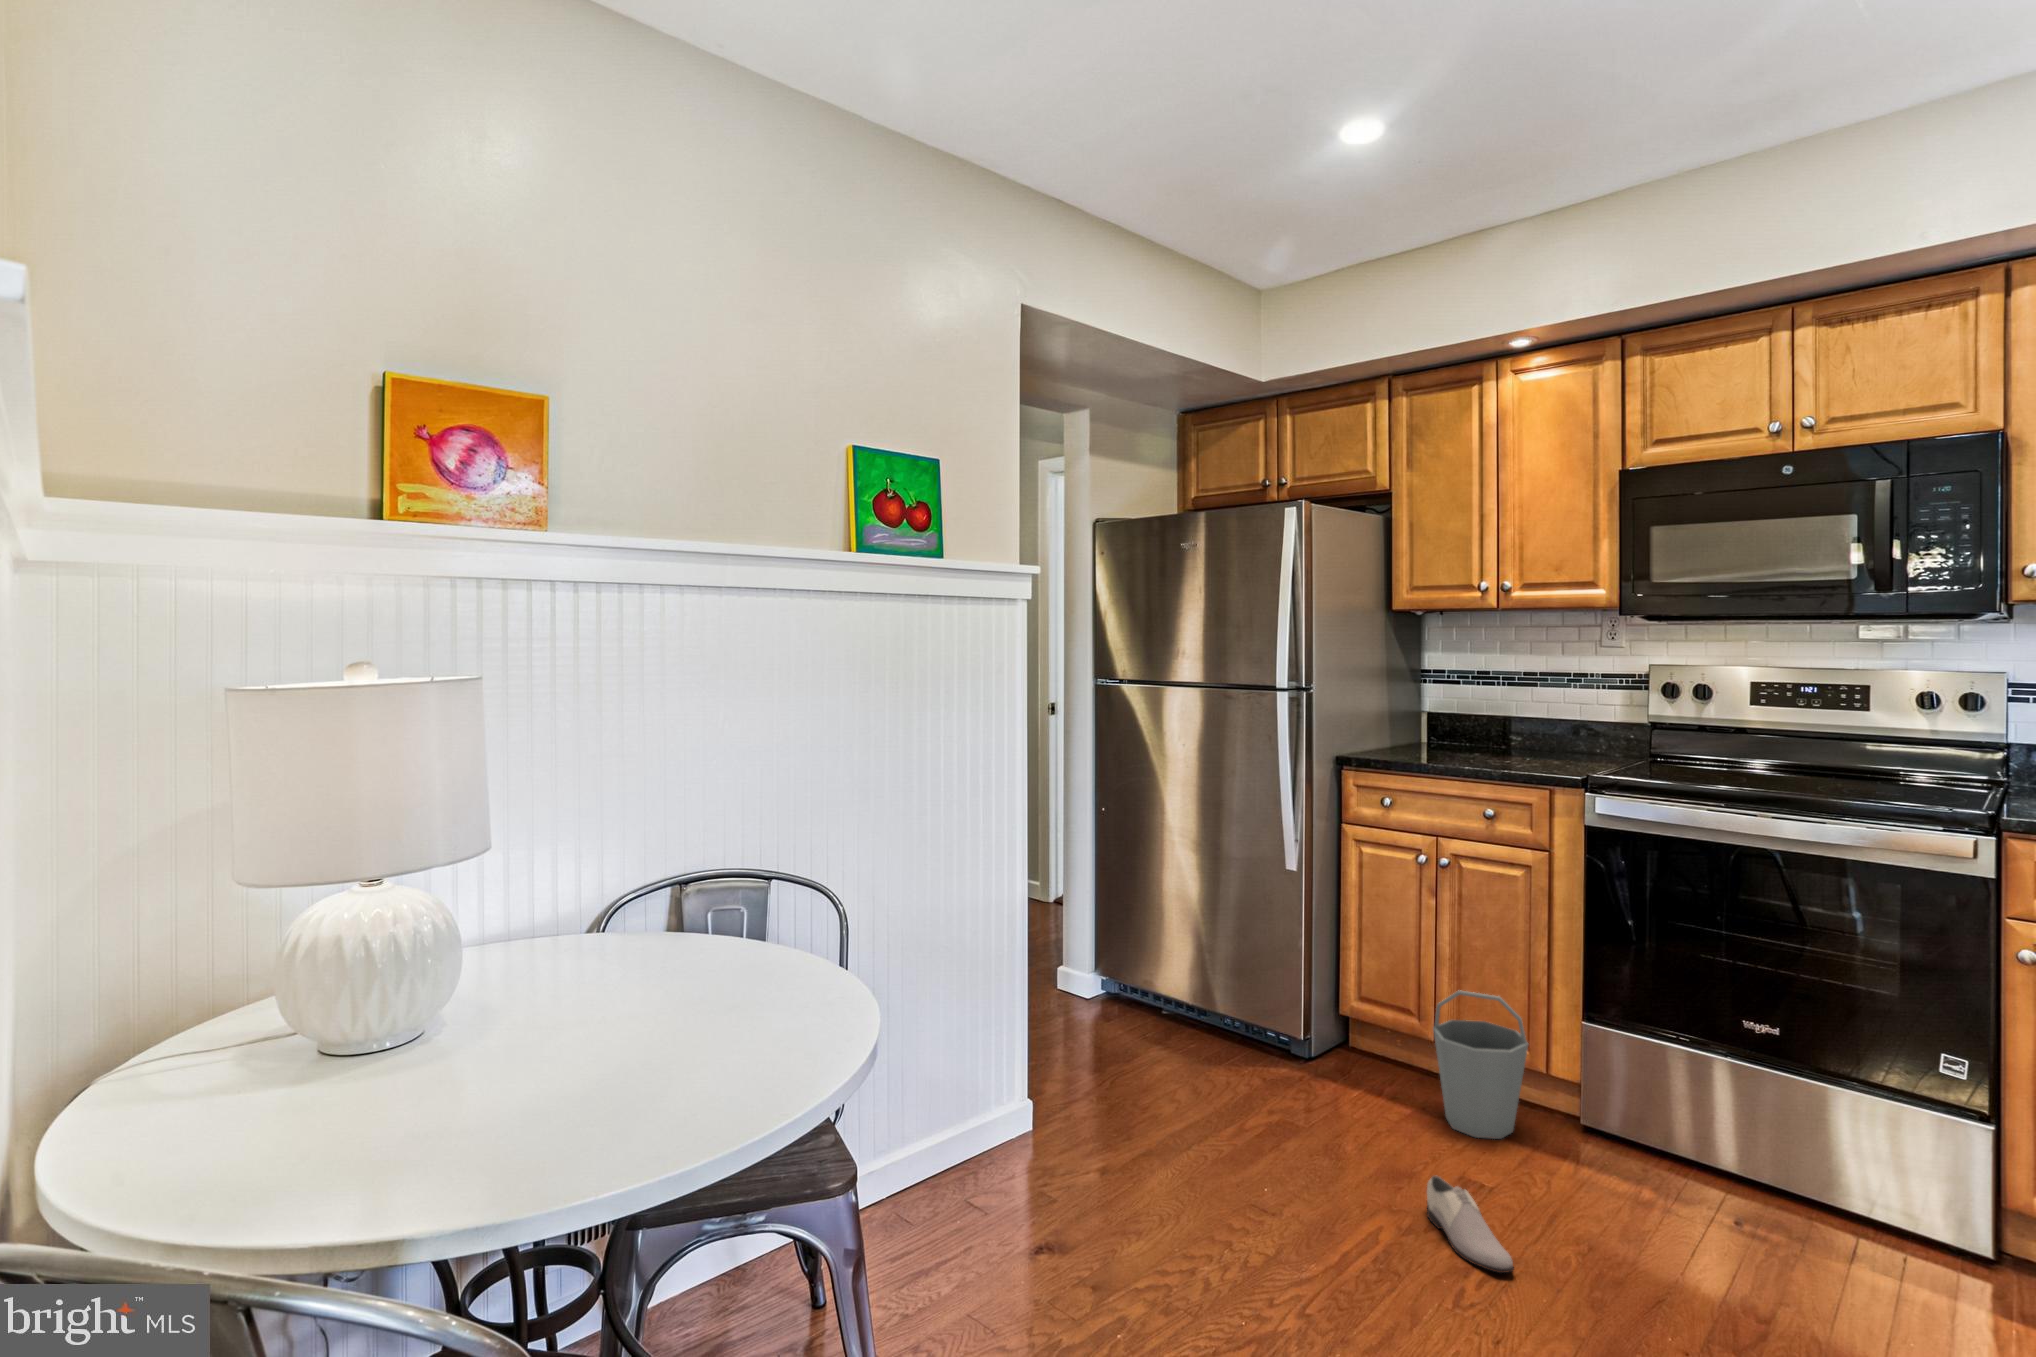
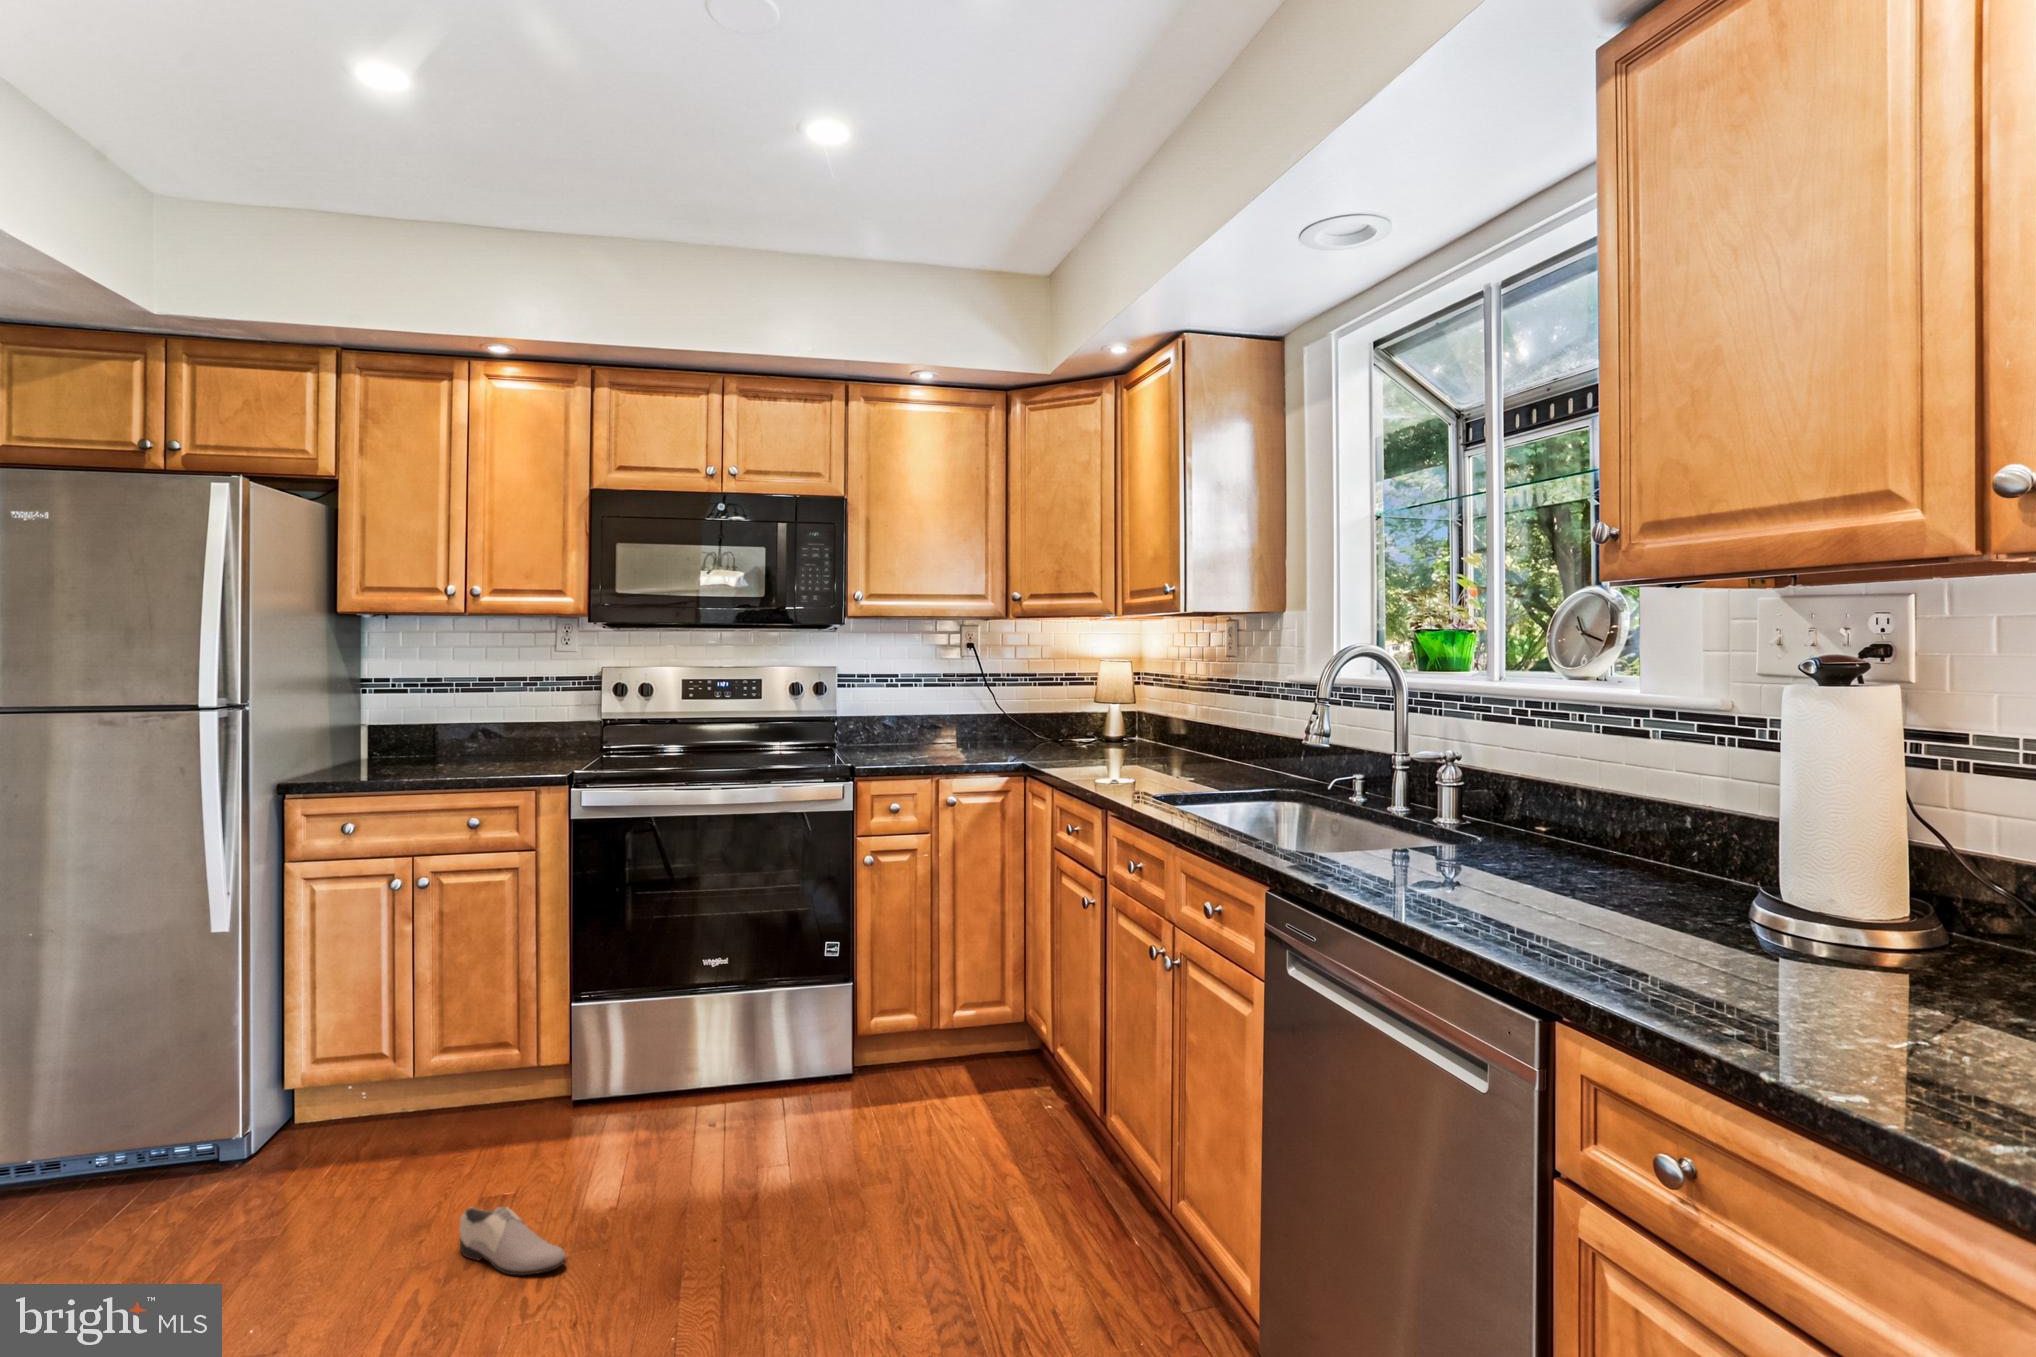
bucket: present [1433,991,1528,1139] -> none [426,1006,529,1159]

